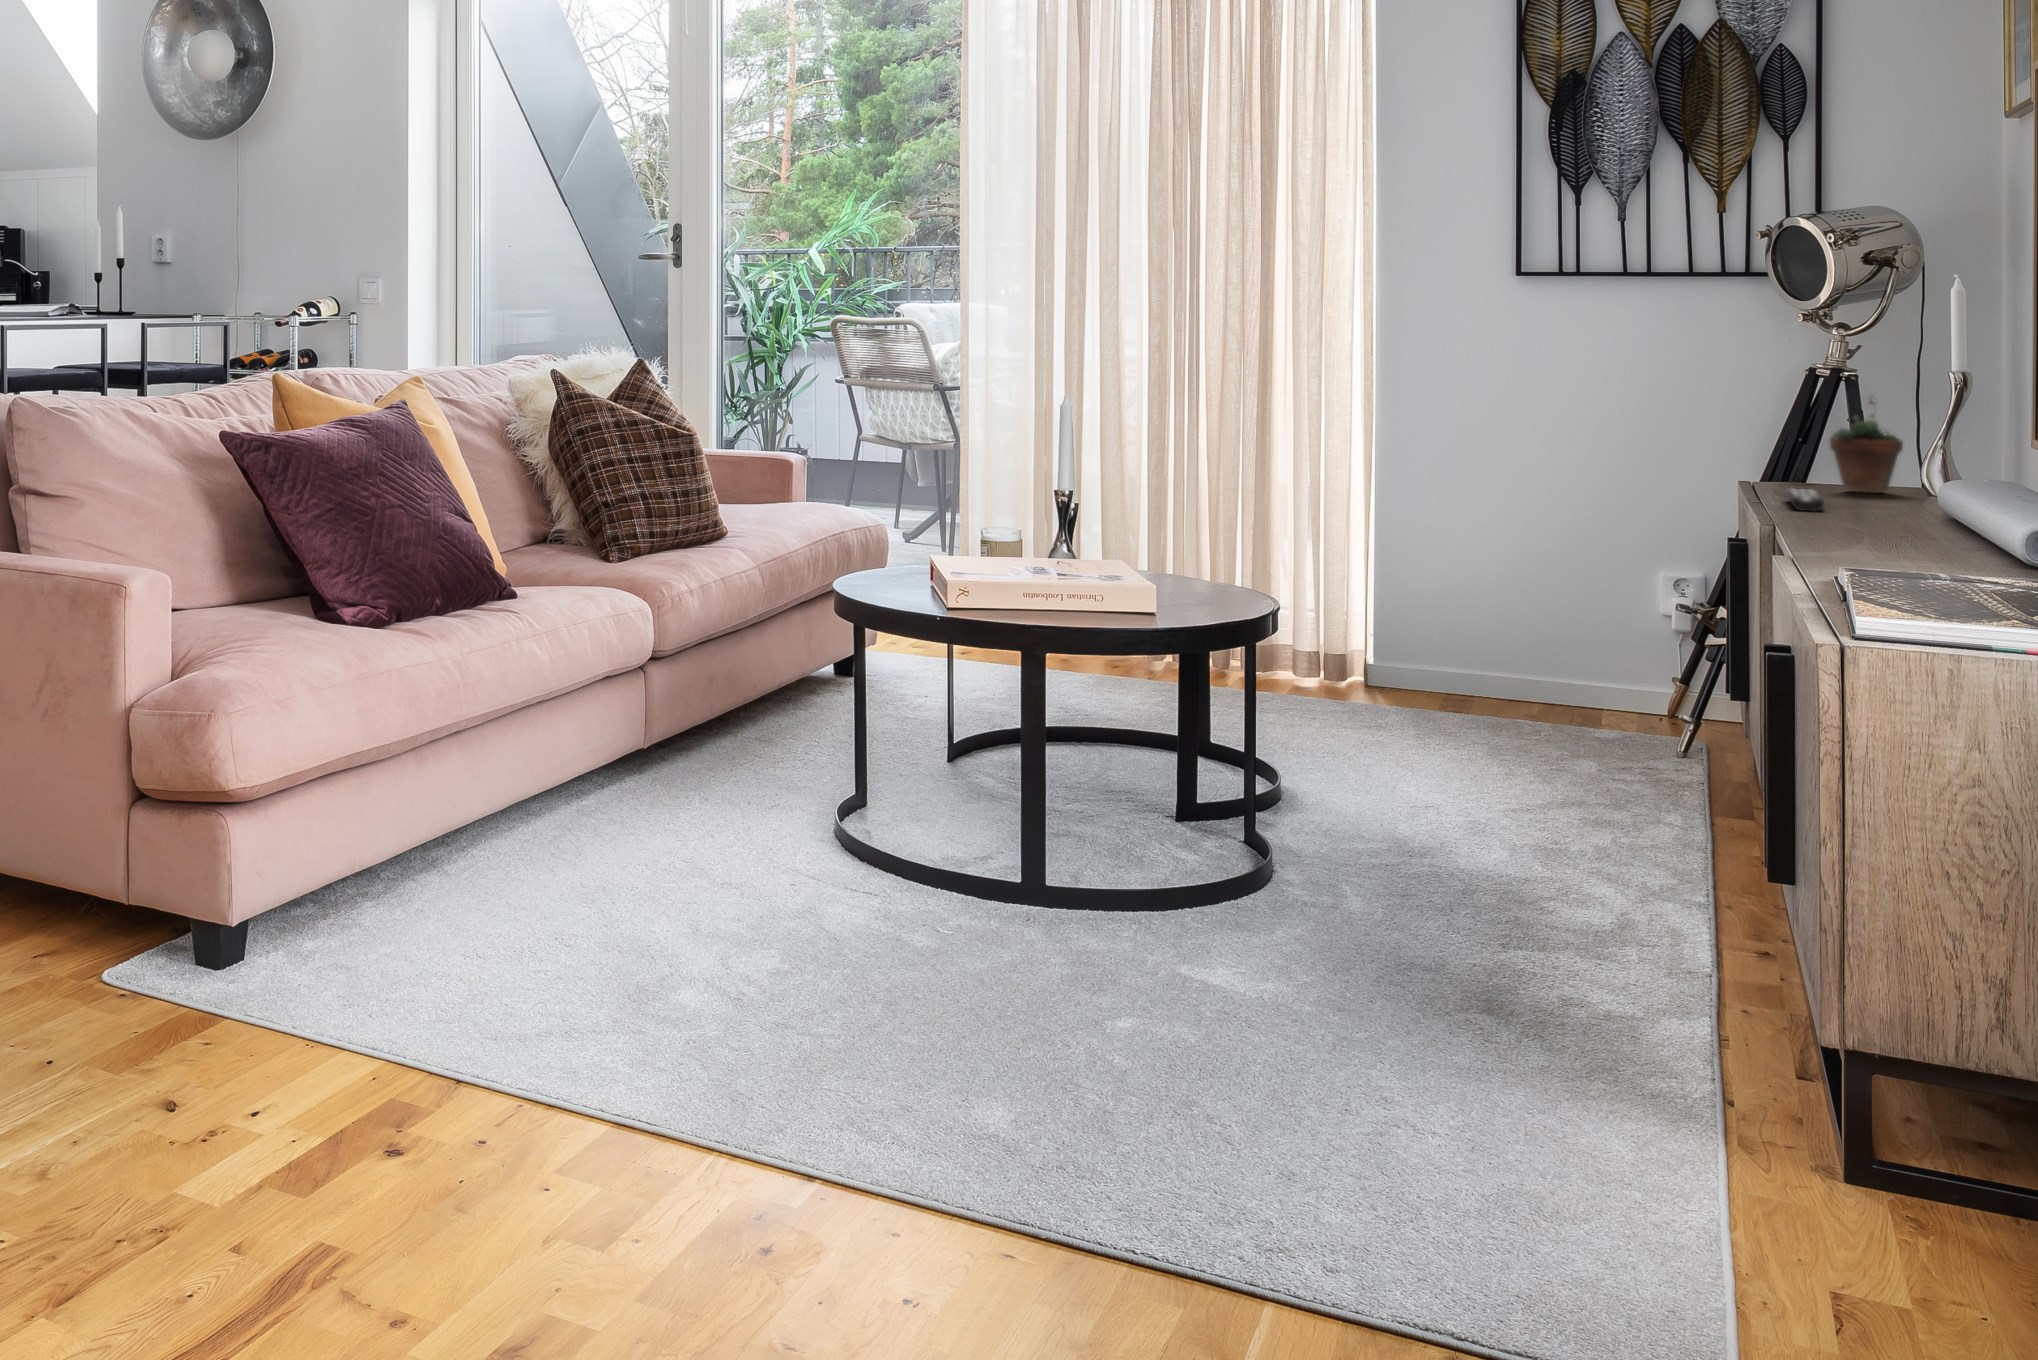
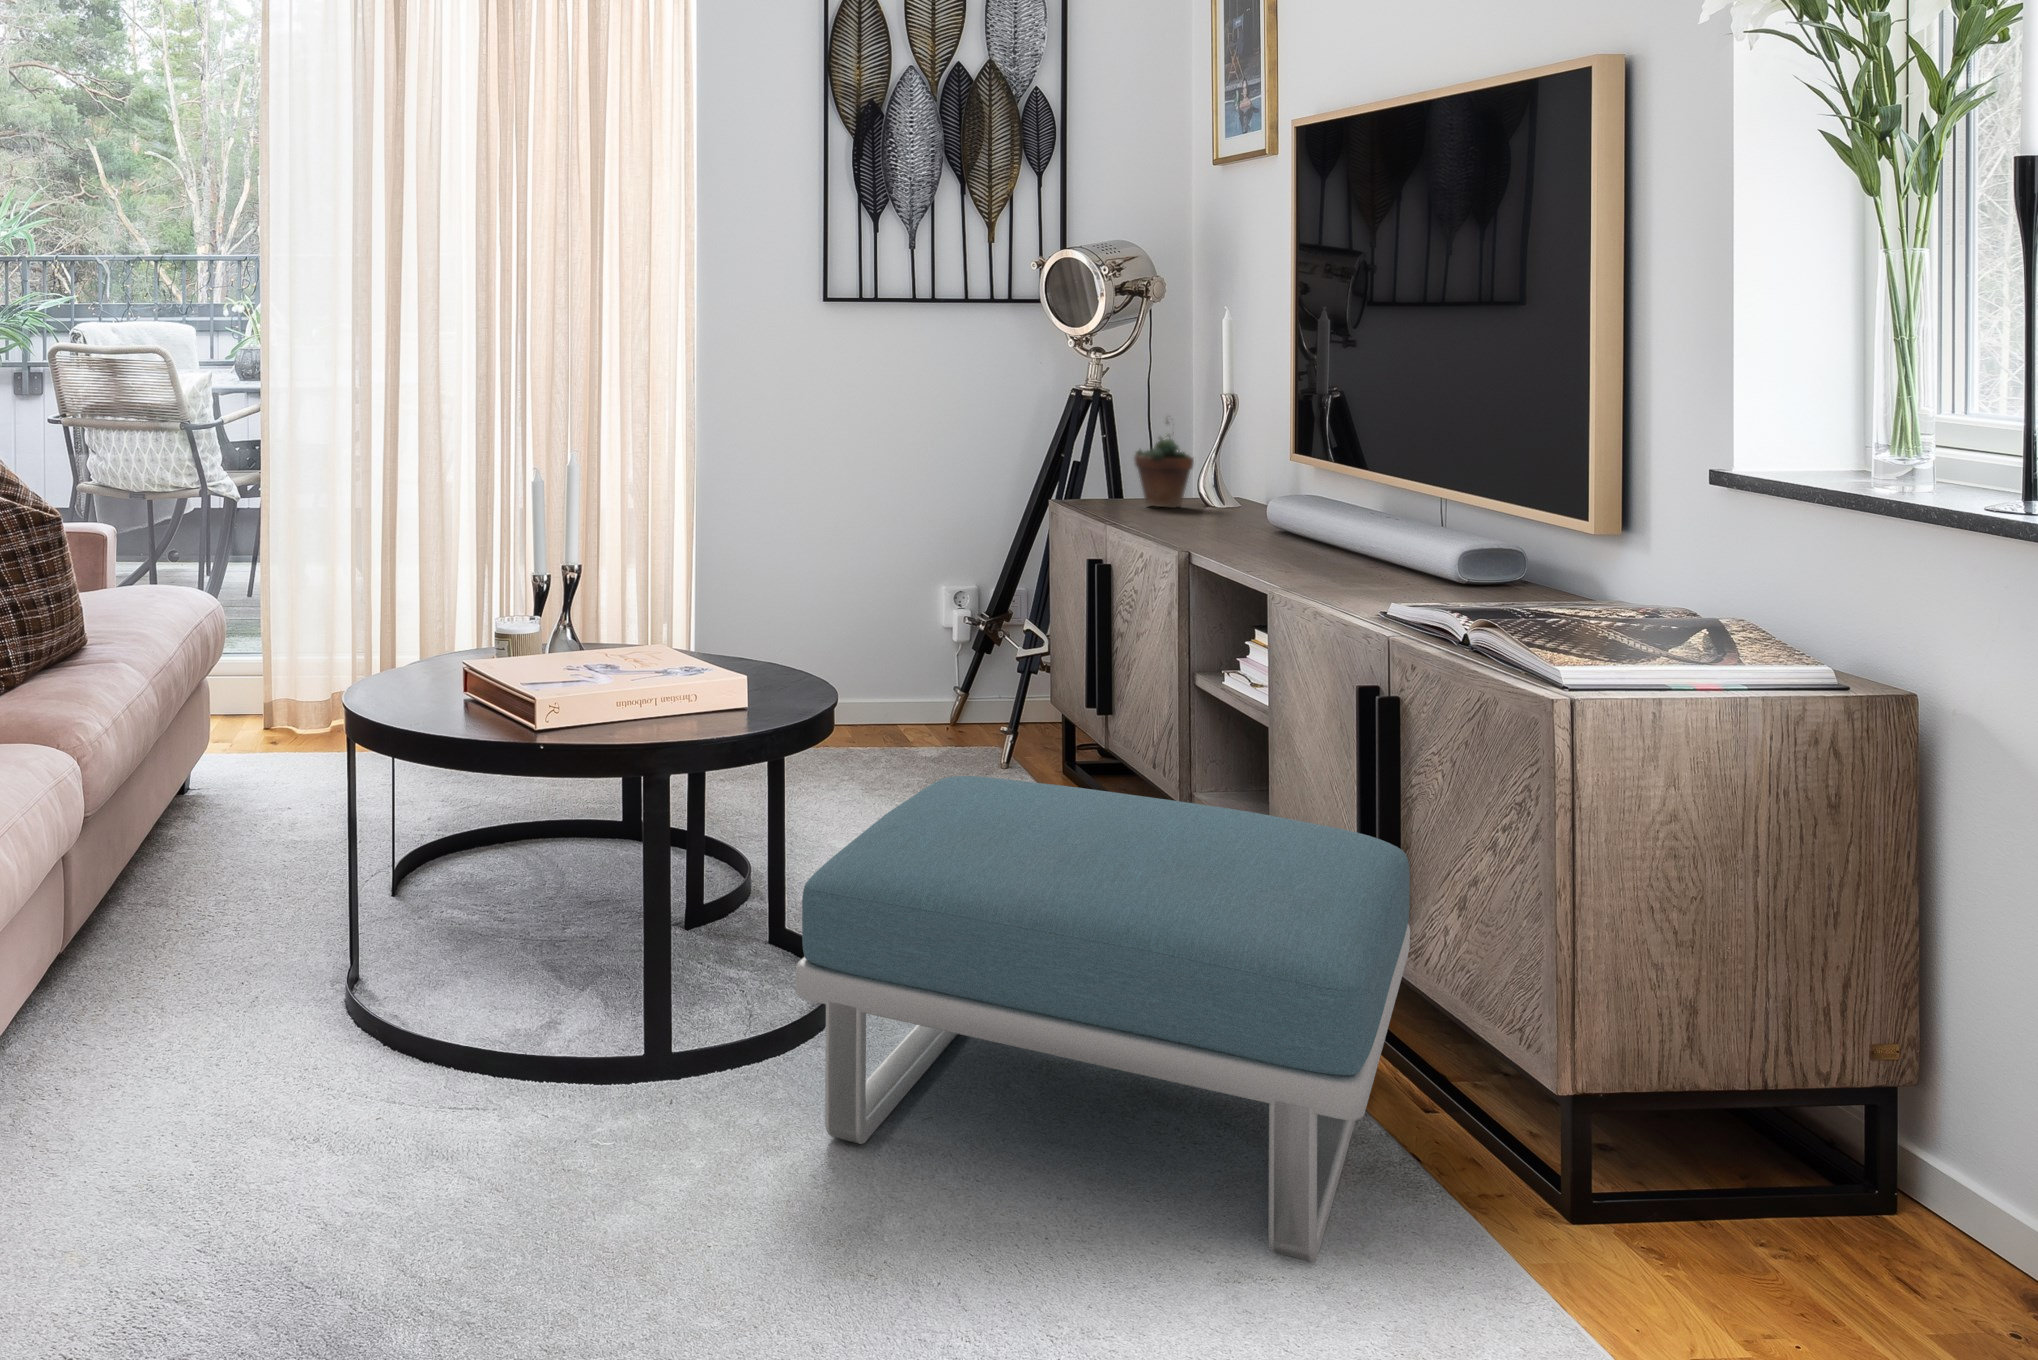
remote control: present [1785,488,1824,512] -> none [1154,510,1226,534]
footstool: none [1046,682,1672,1028] -> present [795,776,1410,1263]

